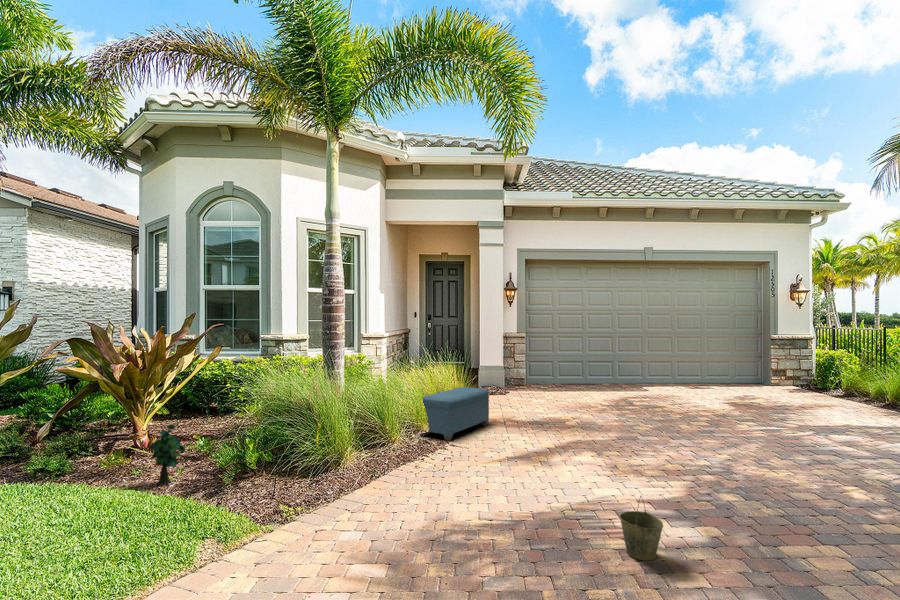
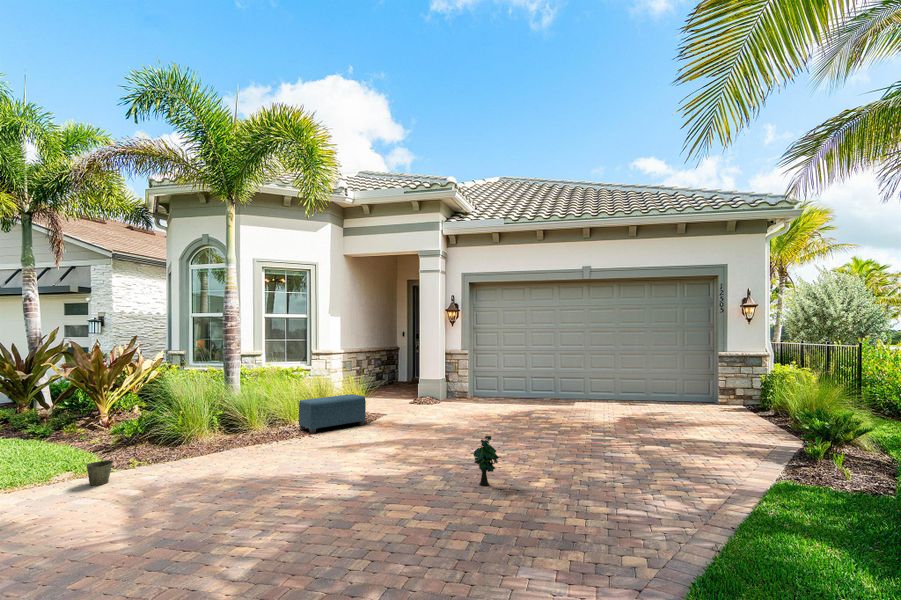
decorative plant: present [148,425,186,485] -> present [471,436,499,486]
bucket: present [619,496,663,561] -> present [86,459,113,486]

